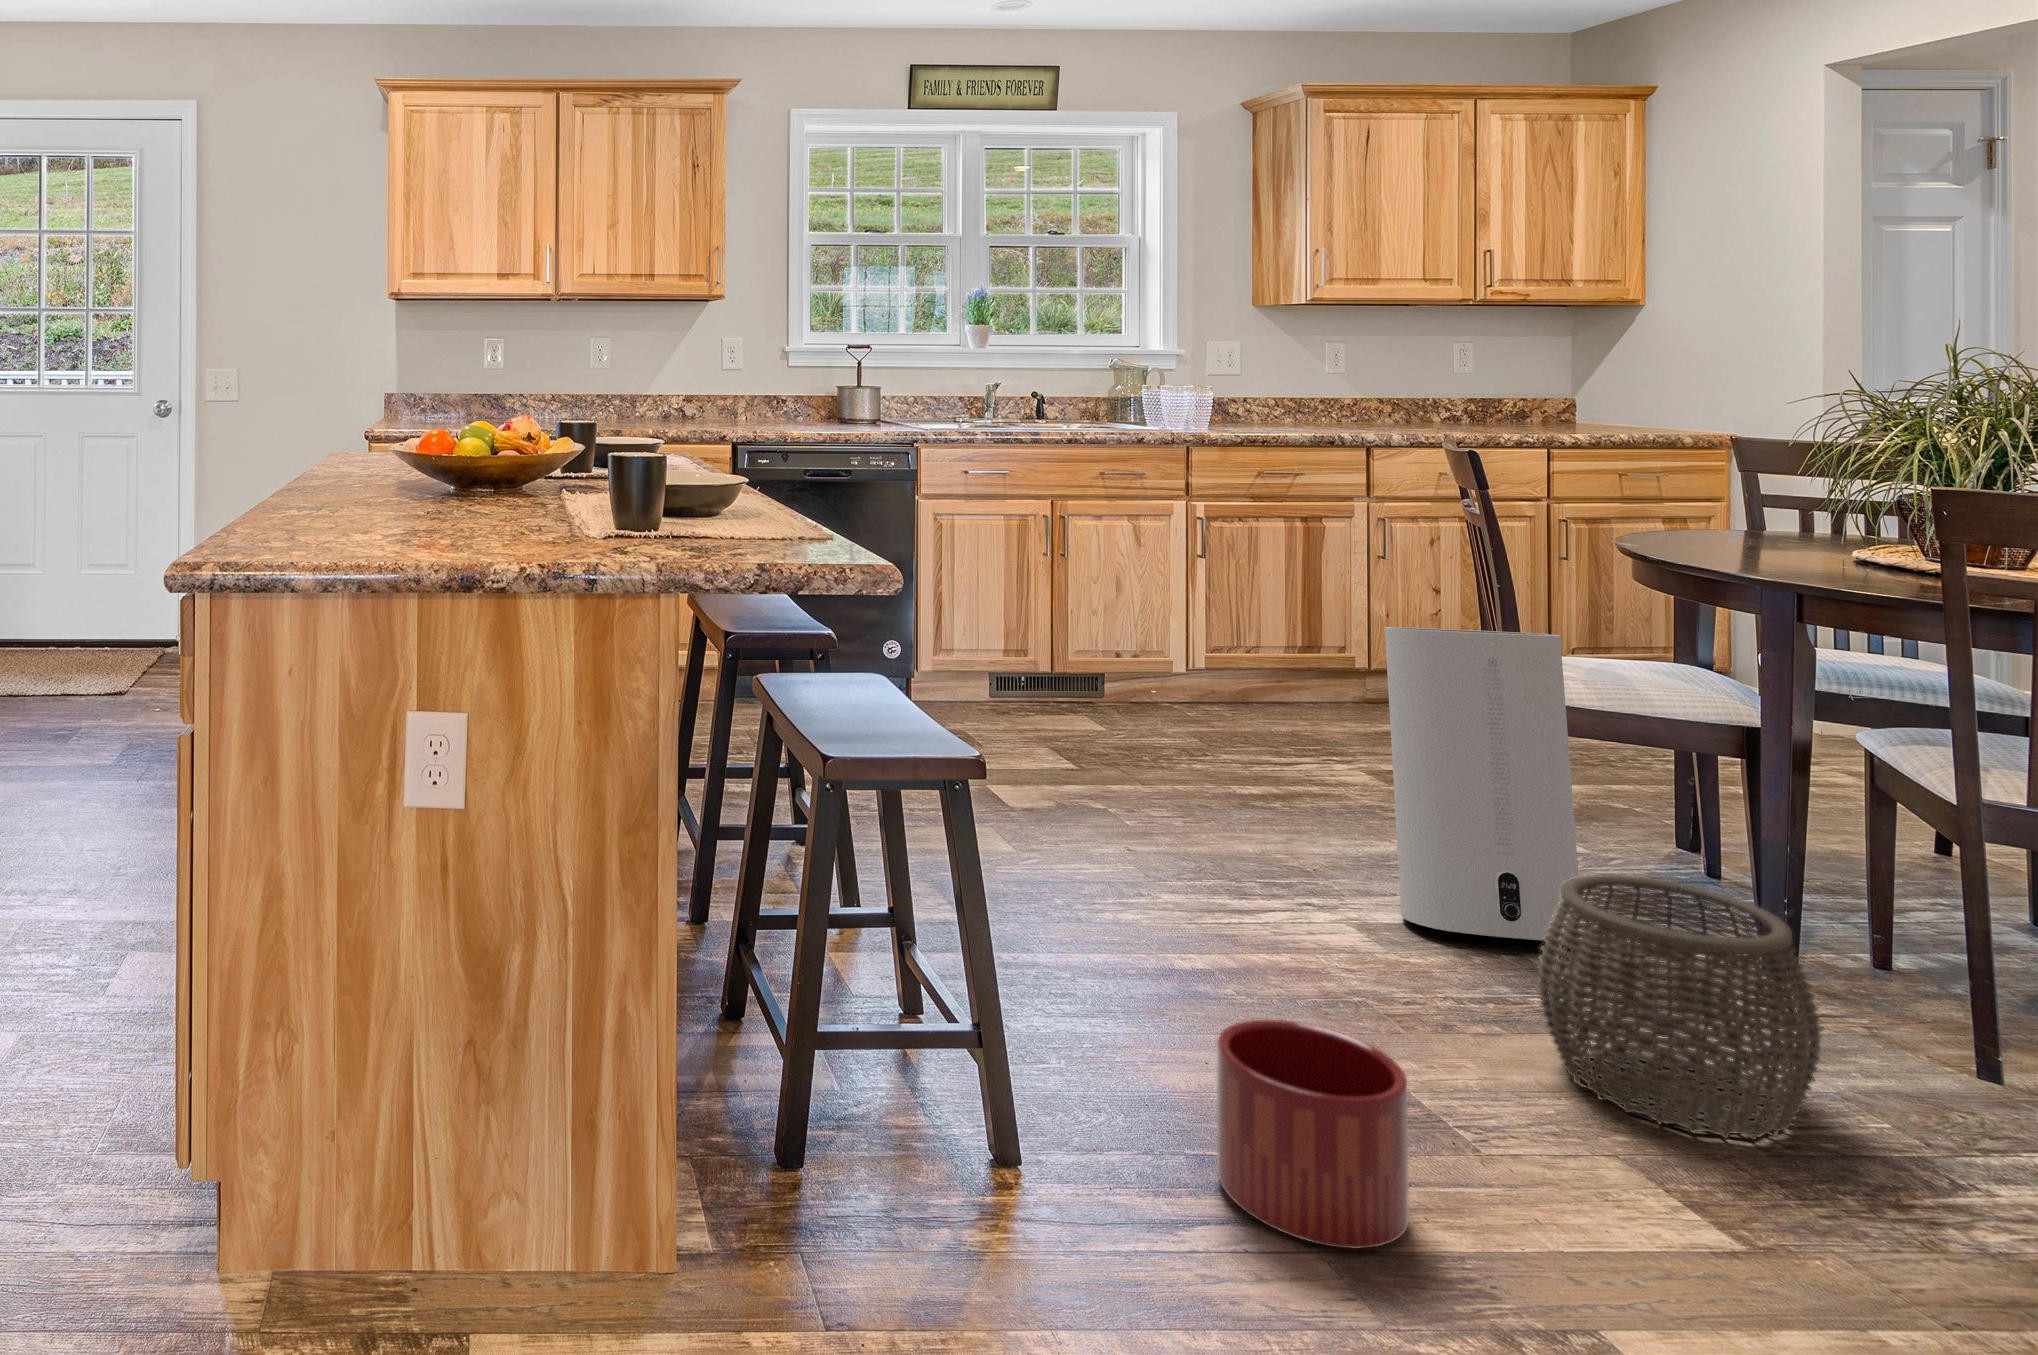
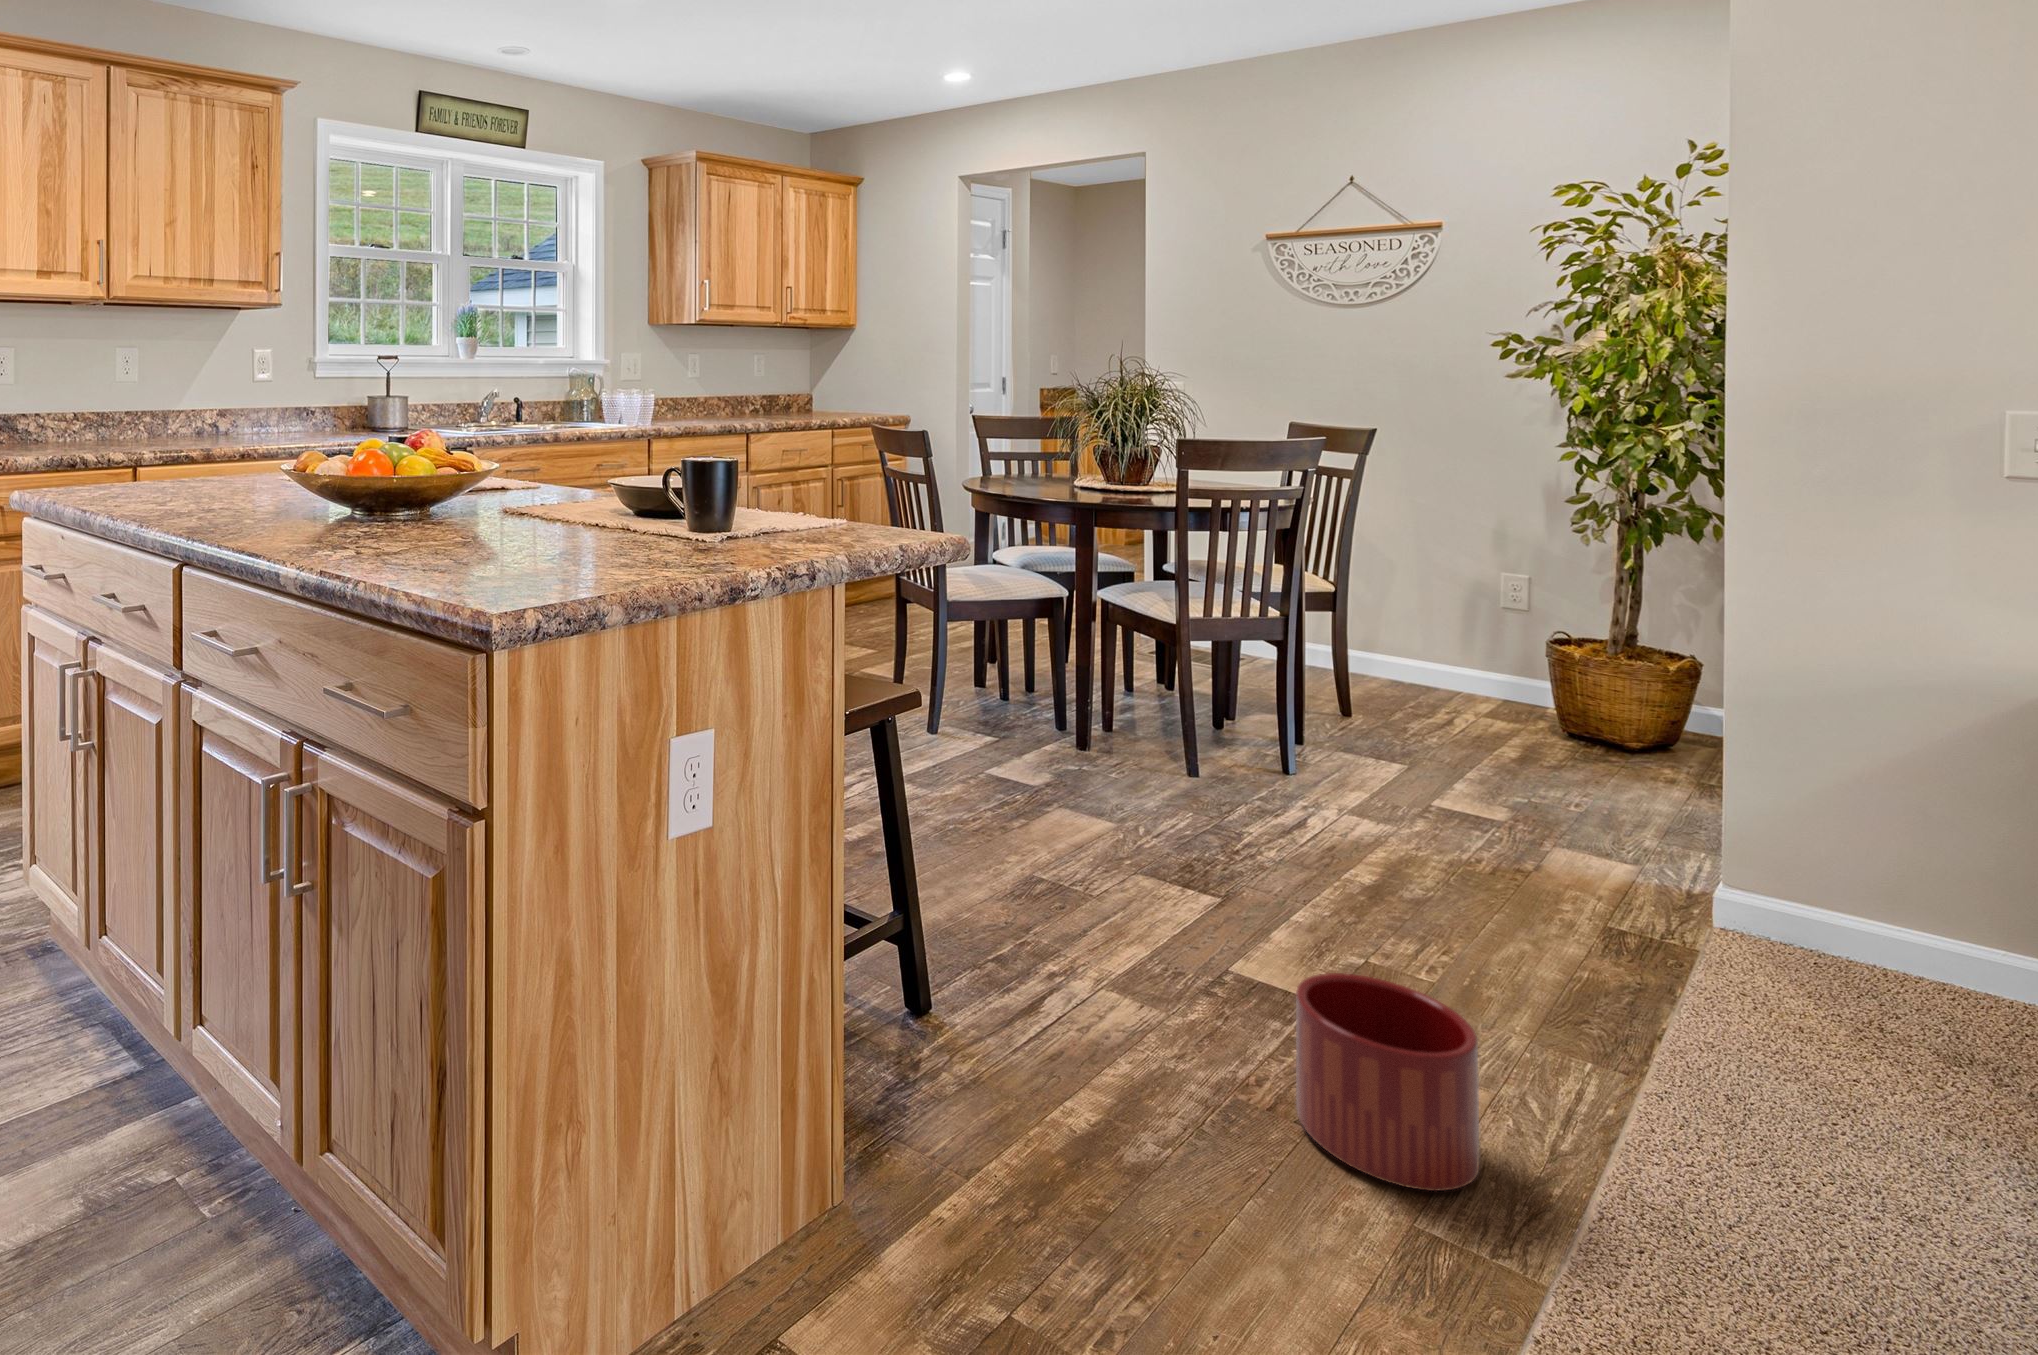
air purifier: present [1385,627,1583,940] -> none [1002,577,1140,823]
woven basket: present [1537,875,1821,1139] -> none [1242,760,1438,953]

